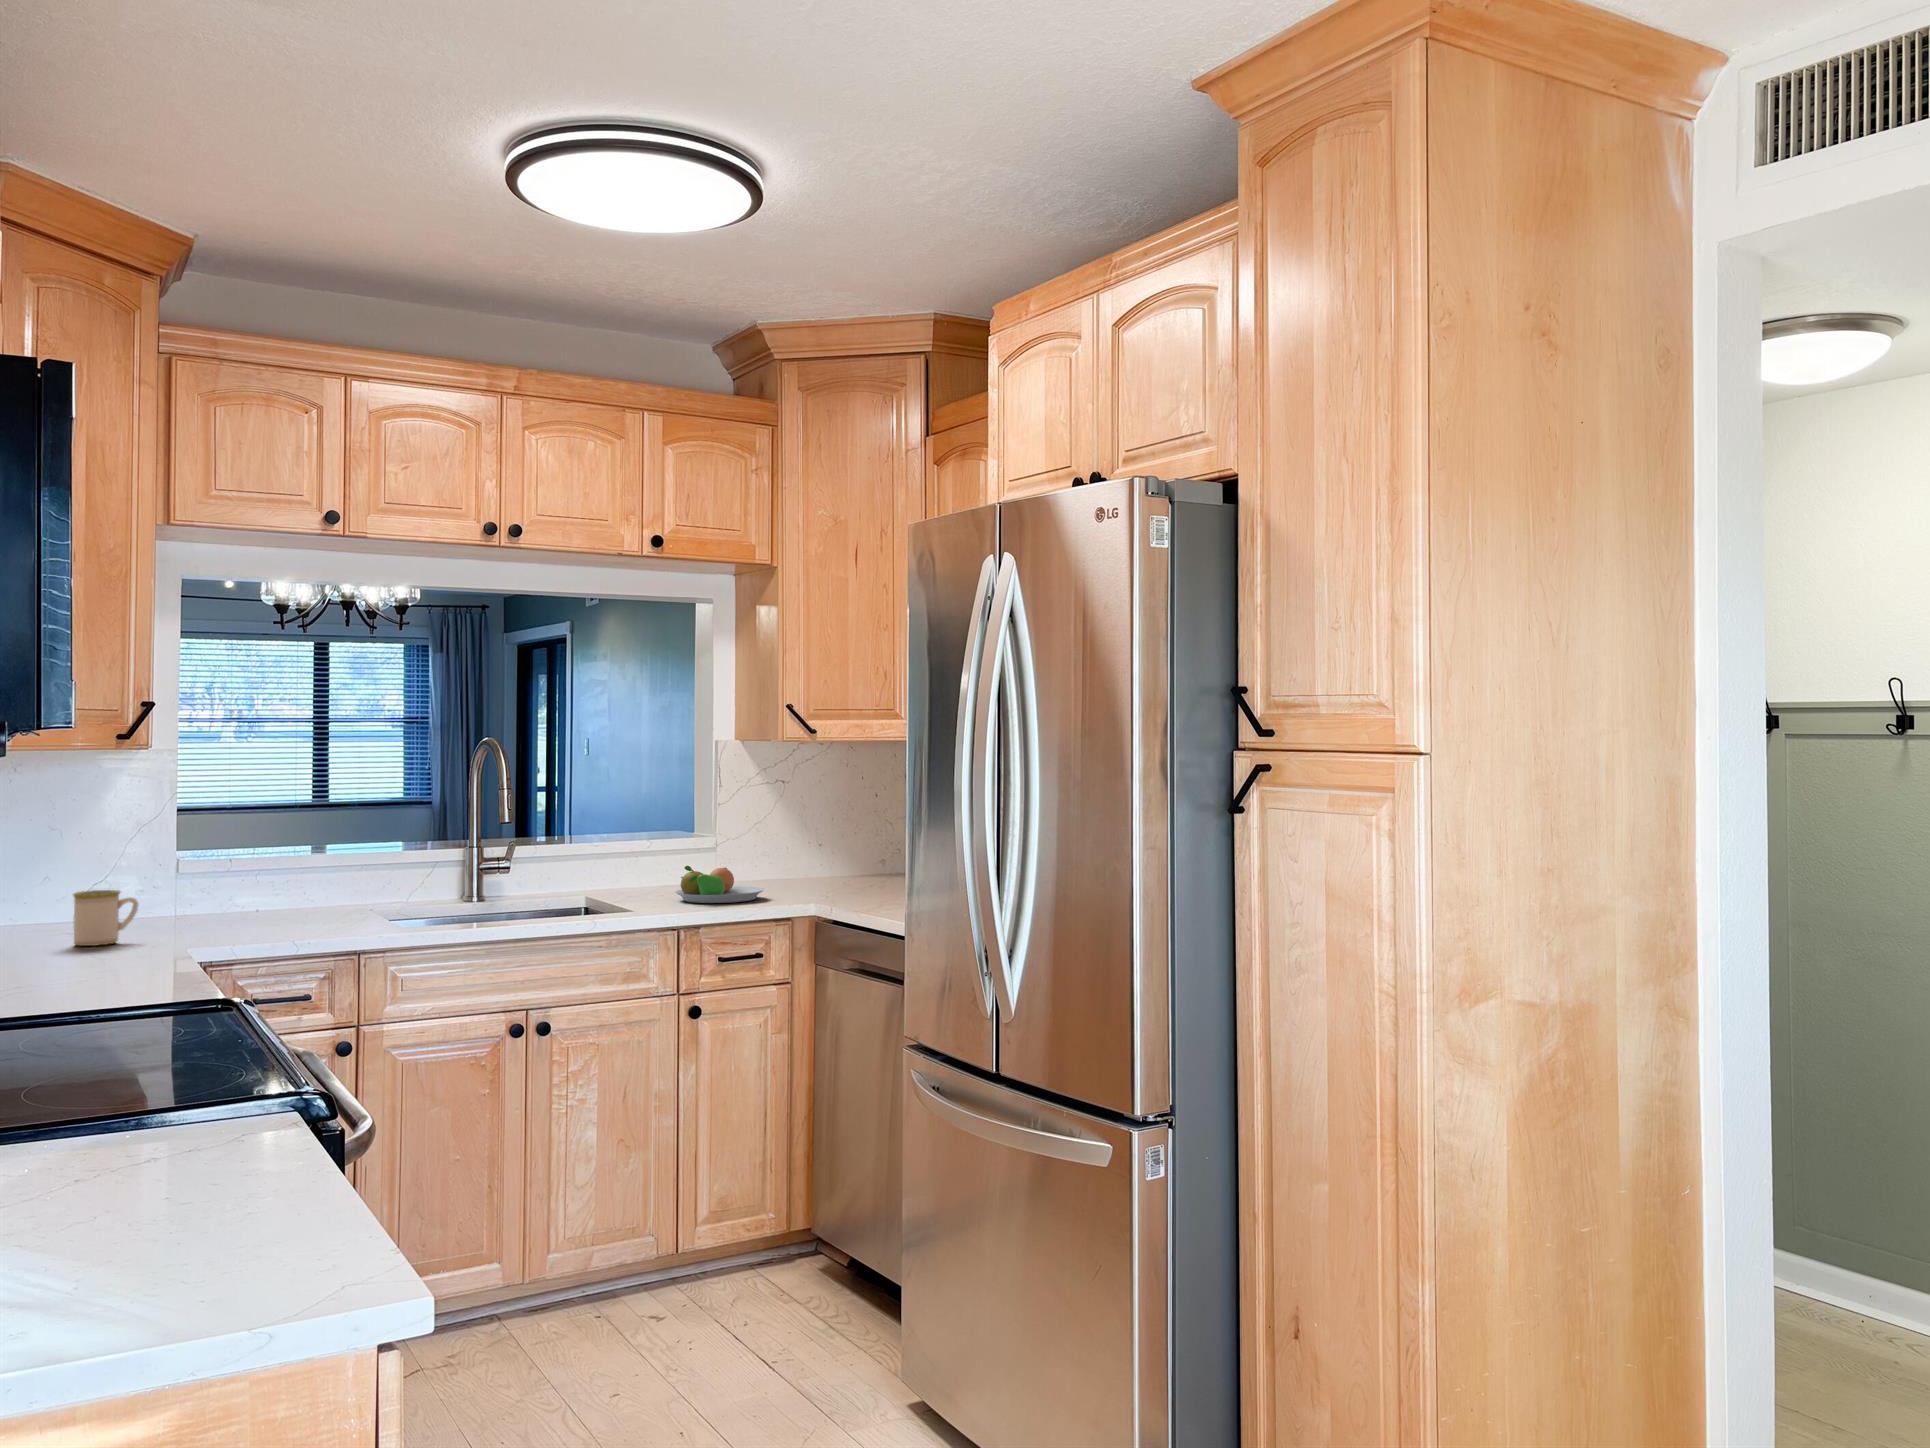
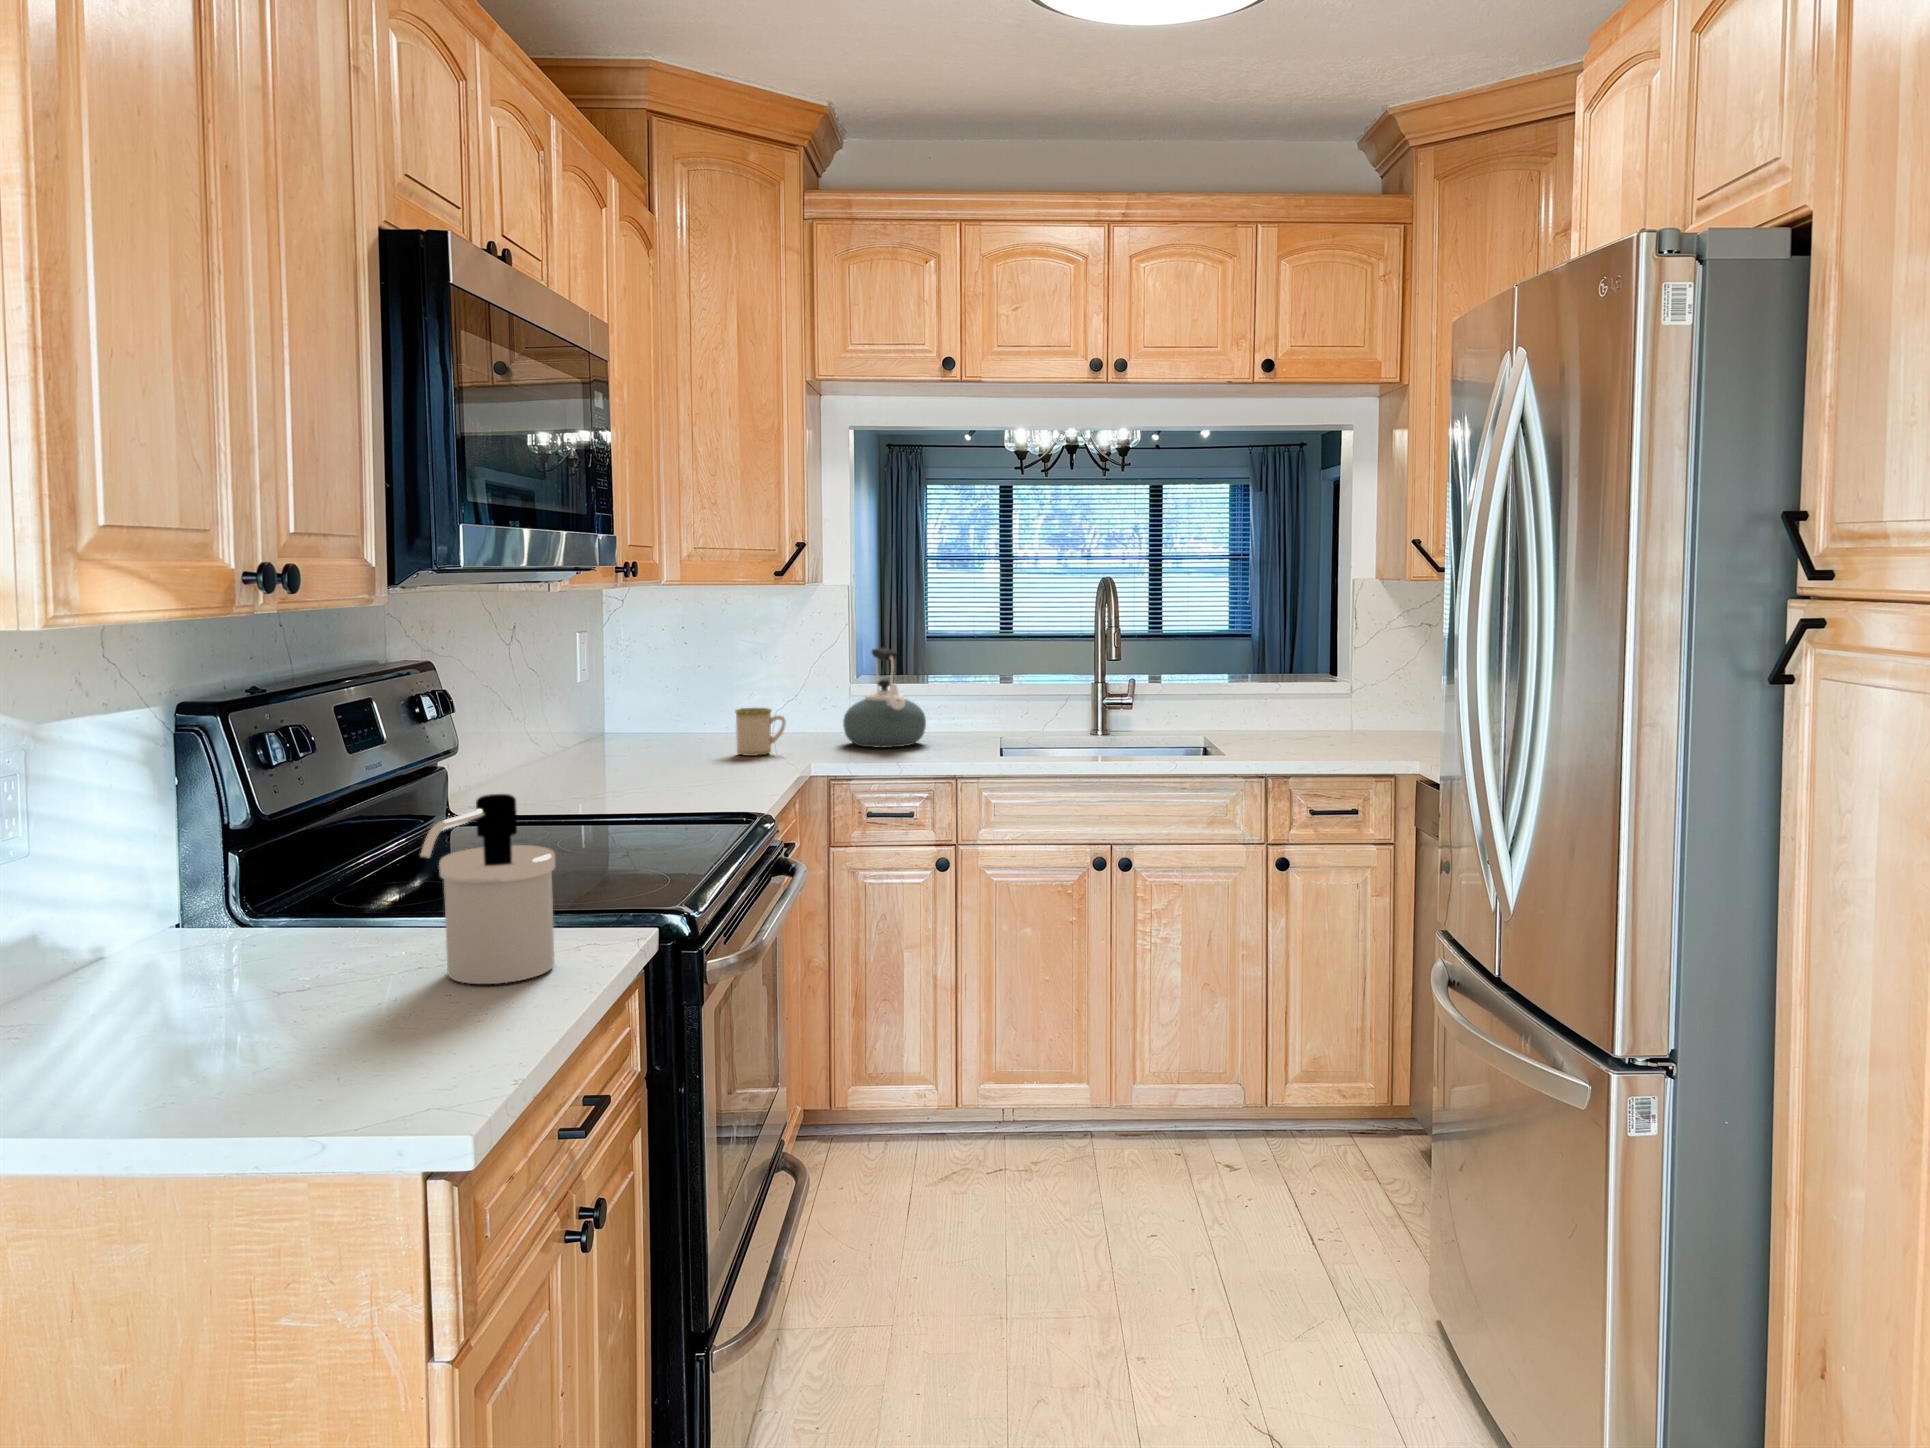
kettle: none [194,819,296,929] -> present [843,648,926,748]
fruit bowl: present [676,866,764,903] -> none [1286,711,1380,753]
soap dispenser: none [138,940,262,1136] -> present [420,794,555,984]

